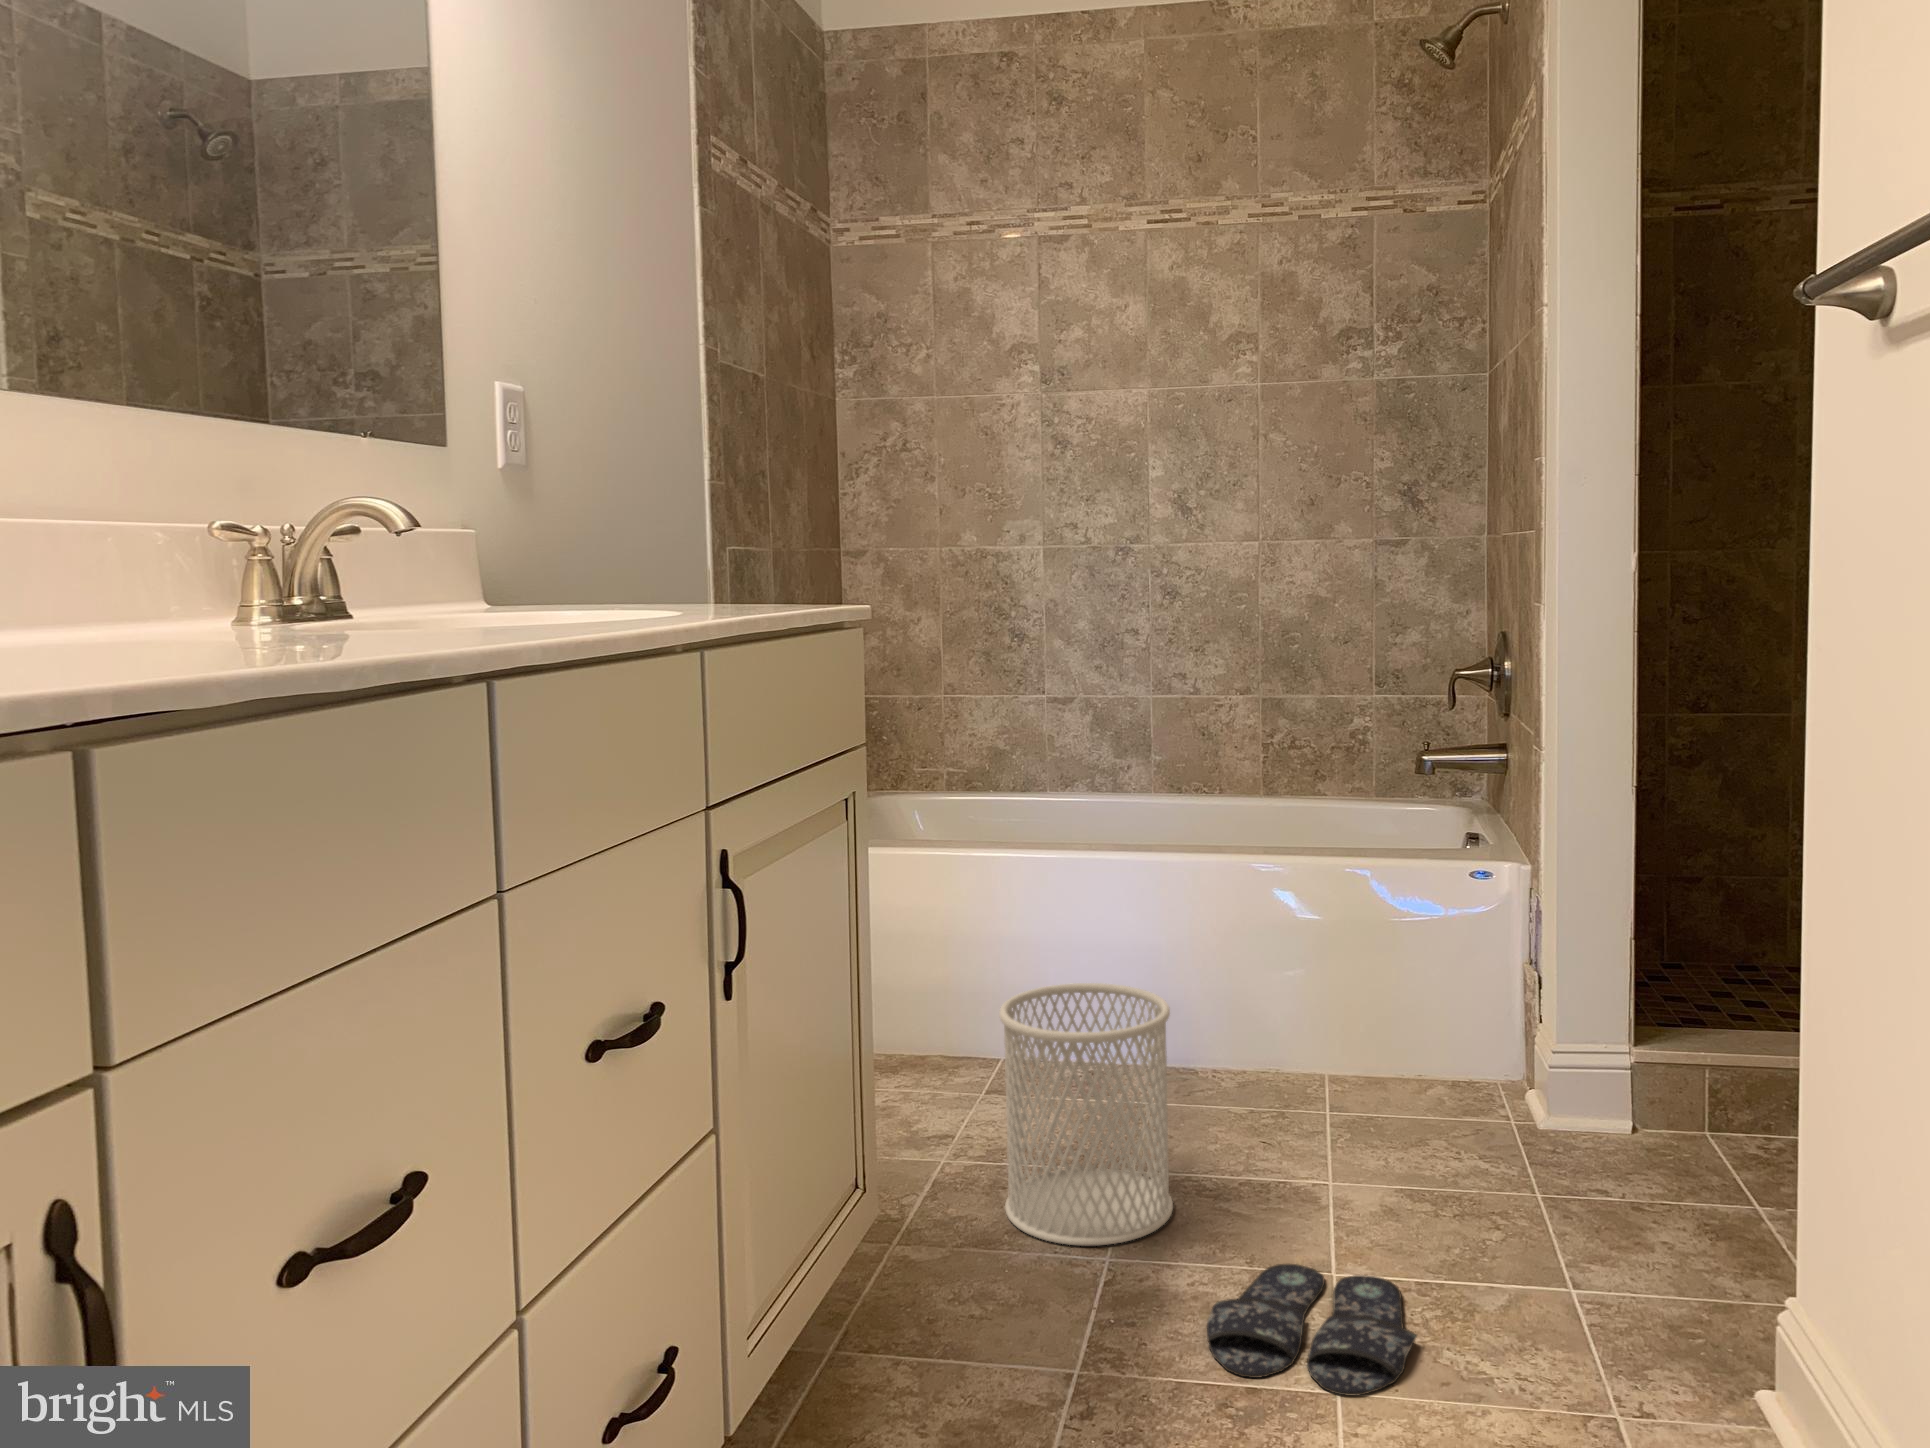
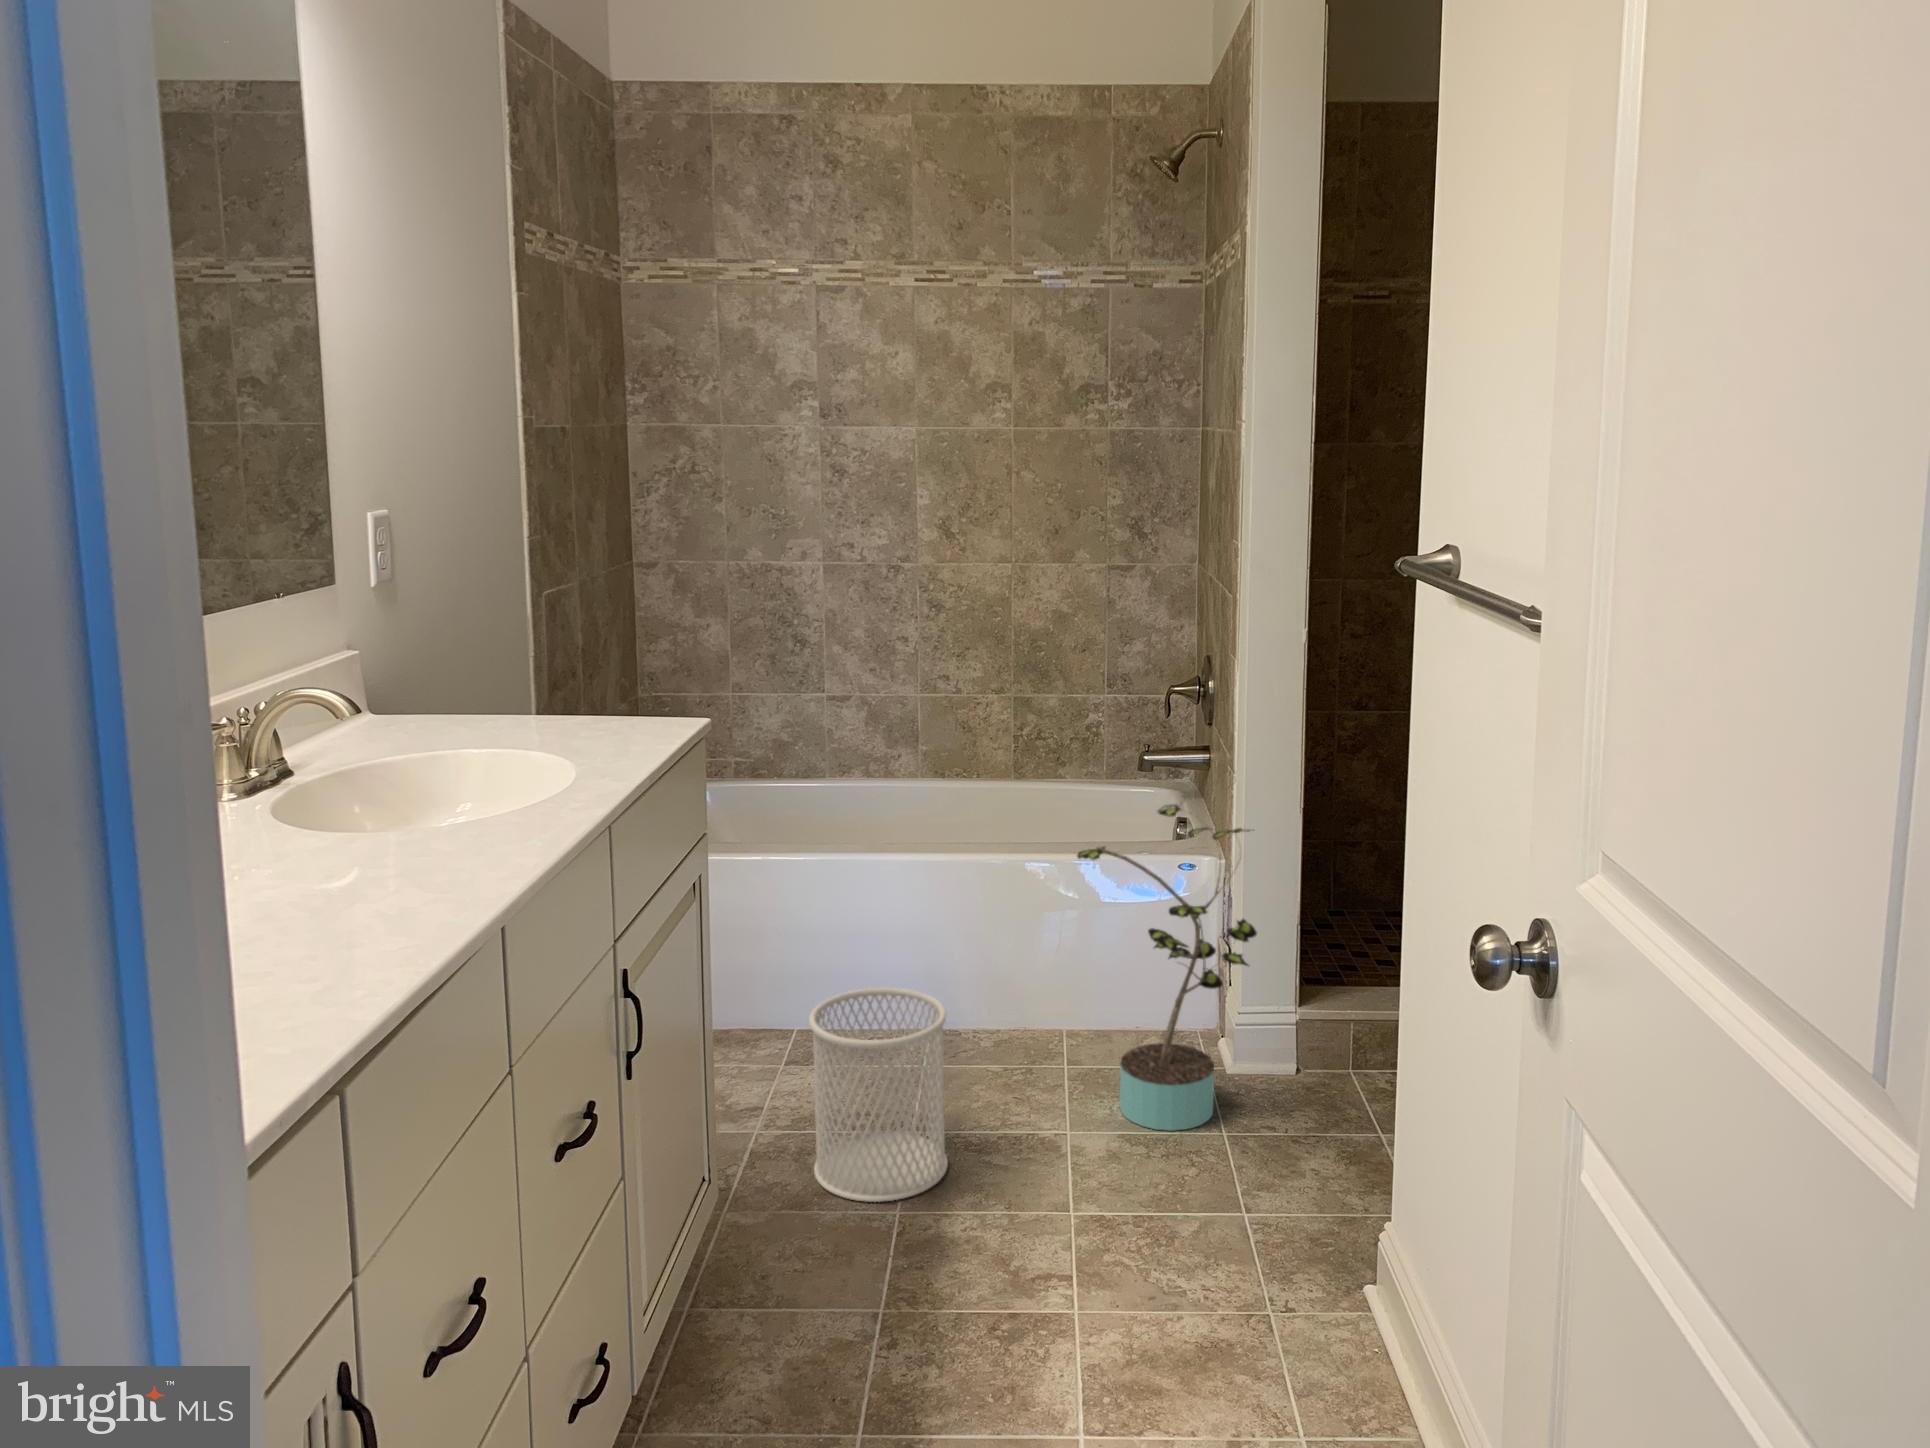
potted plant: none [1337,770,1579,1188] -> present [1077,804,1257,1131]
slippers: present [1207,1264,1417,1396] -> none [979,1207,1134,1313]

